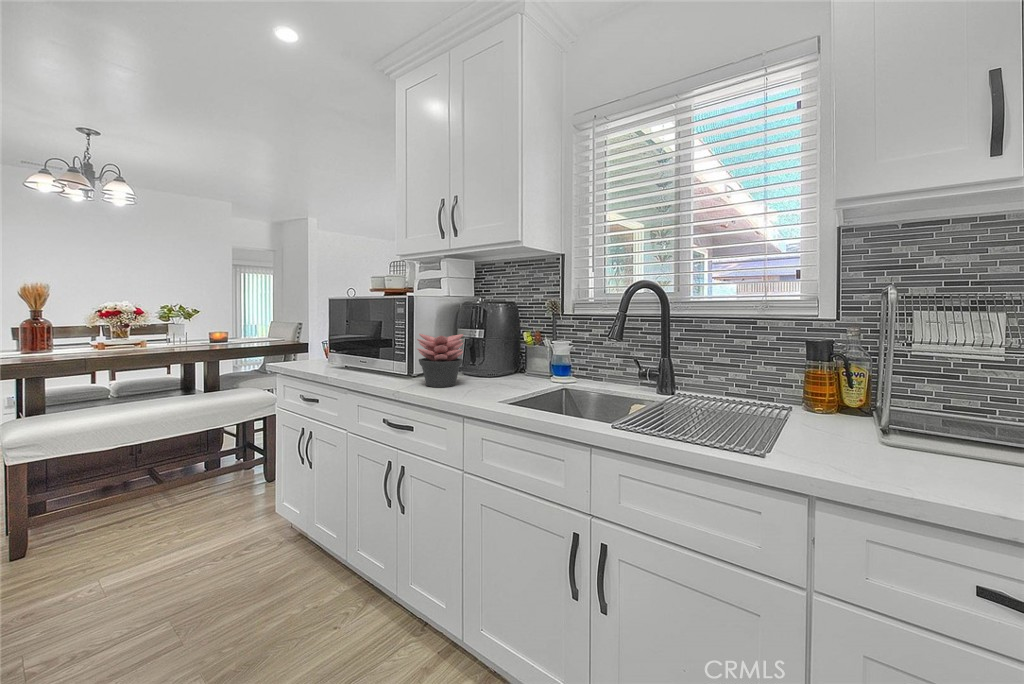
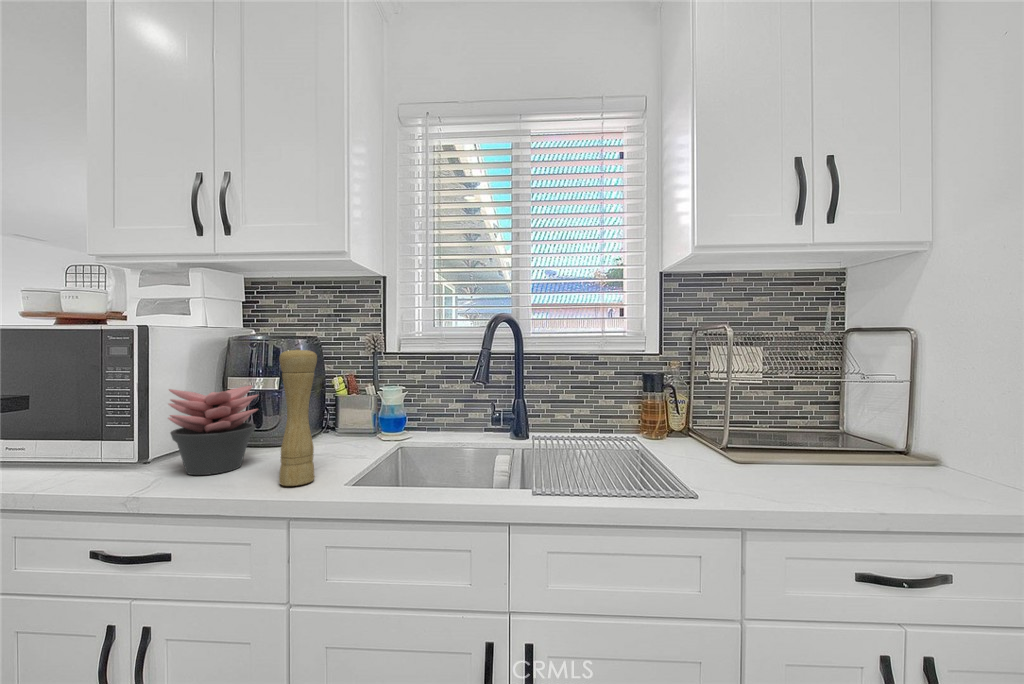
pepper mill: none [465,308,488,398] -> present [279,348,317,486]

